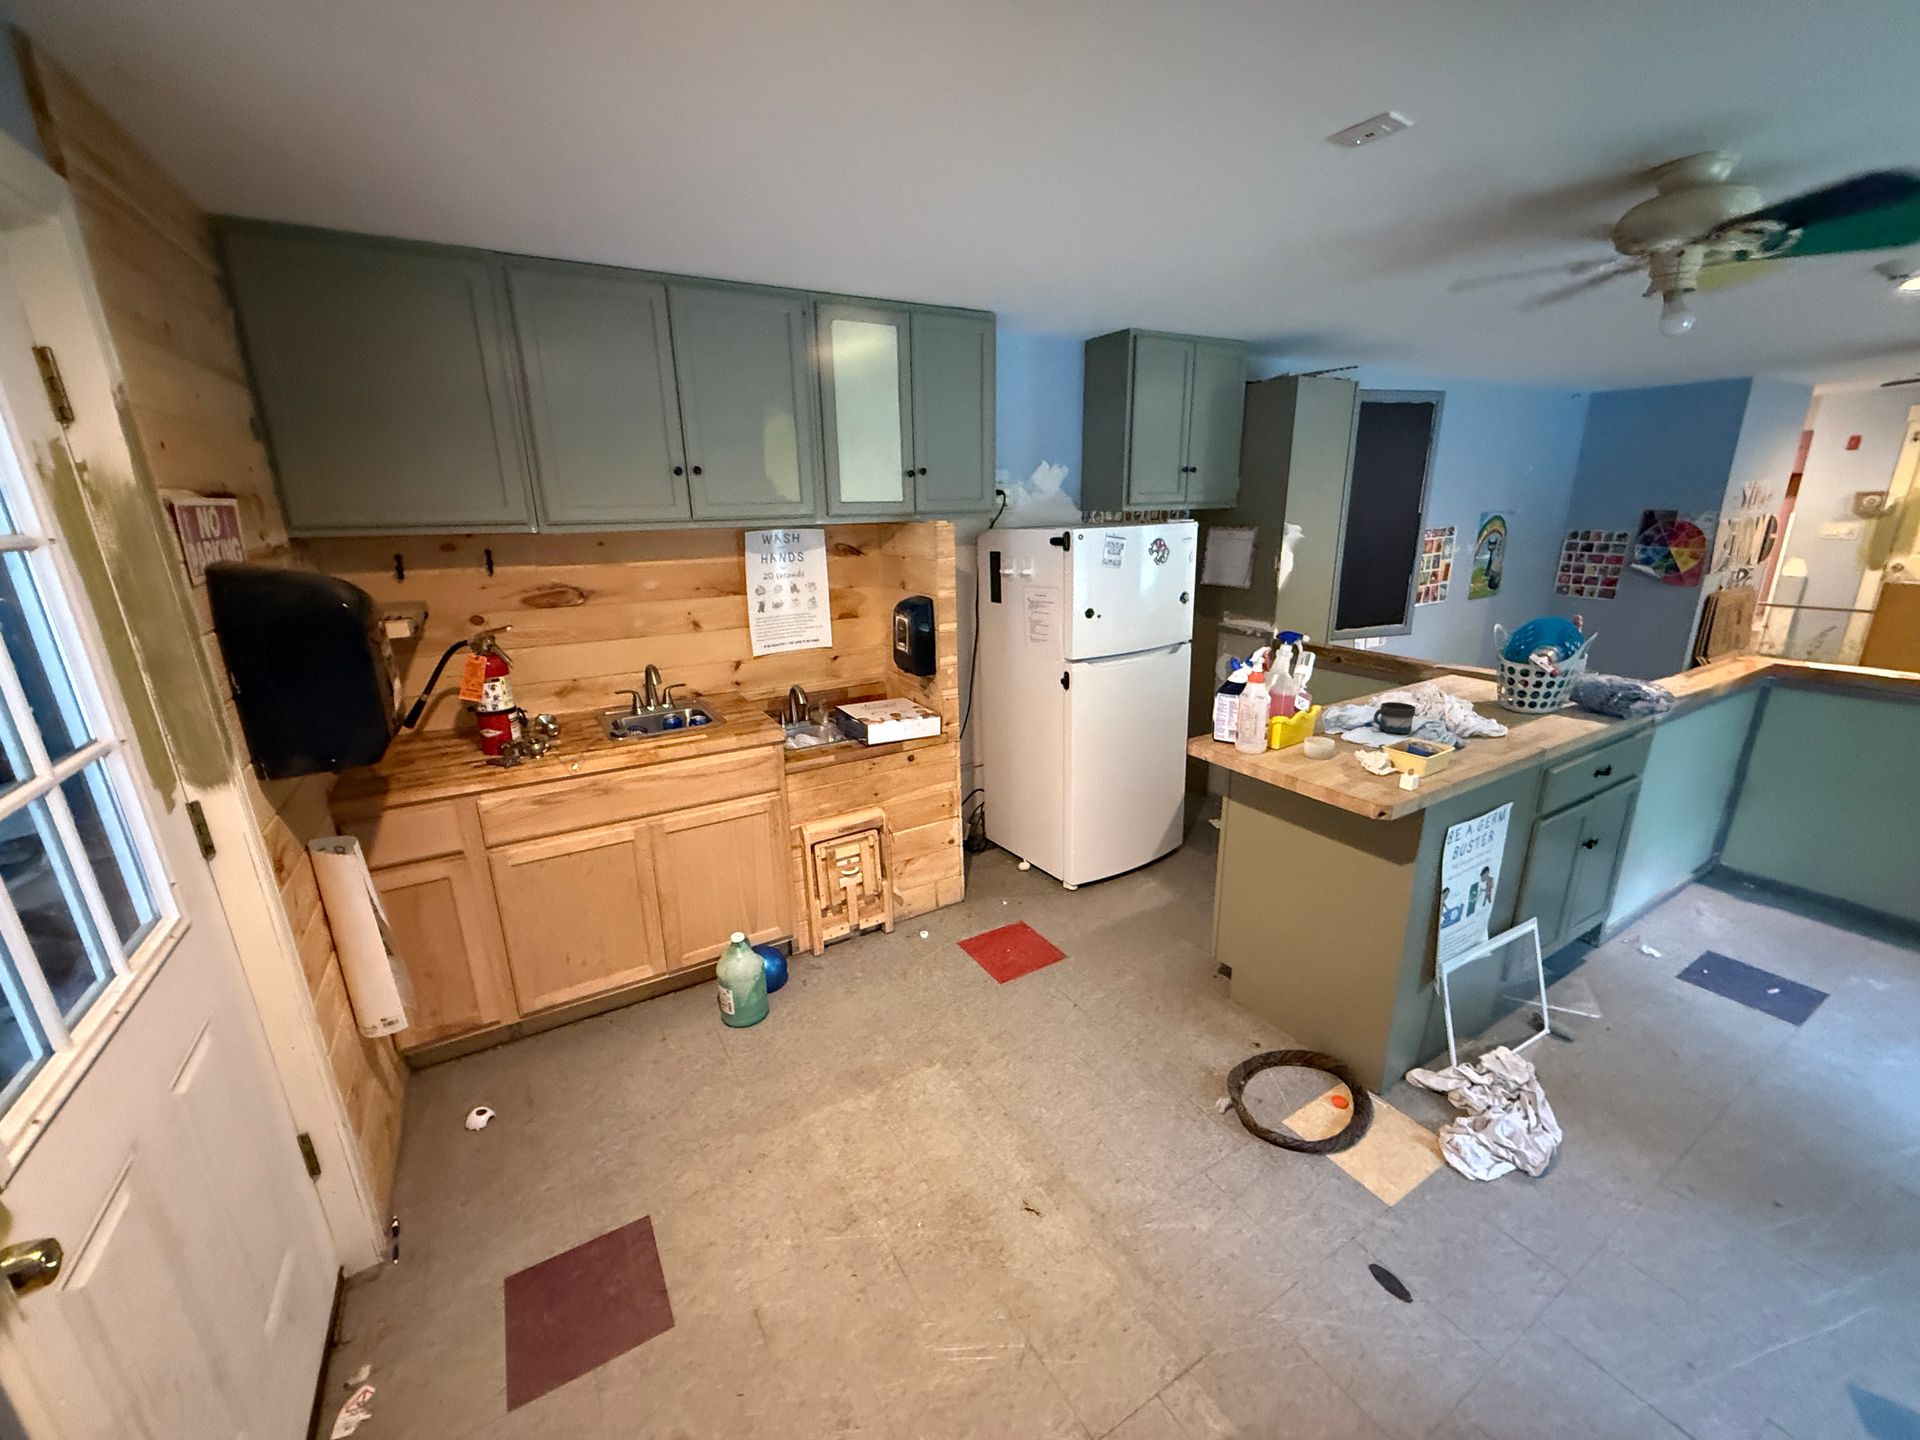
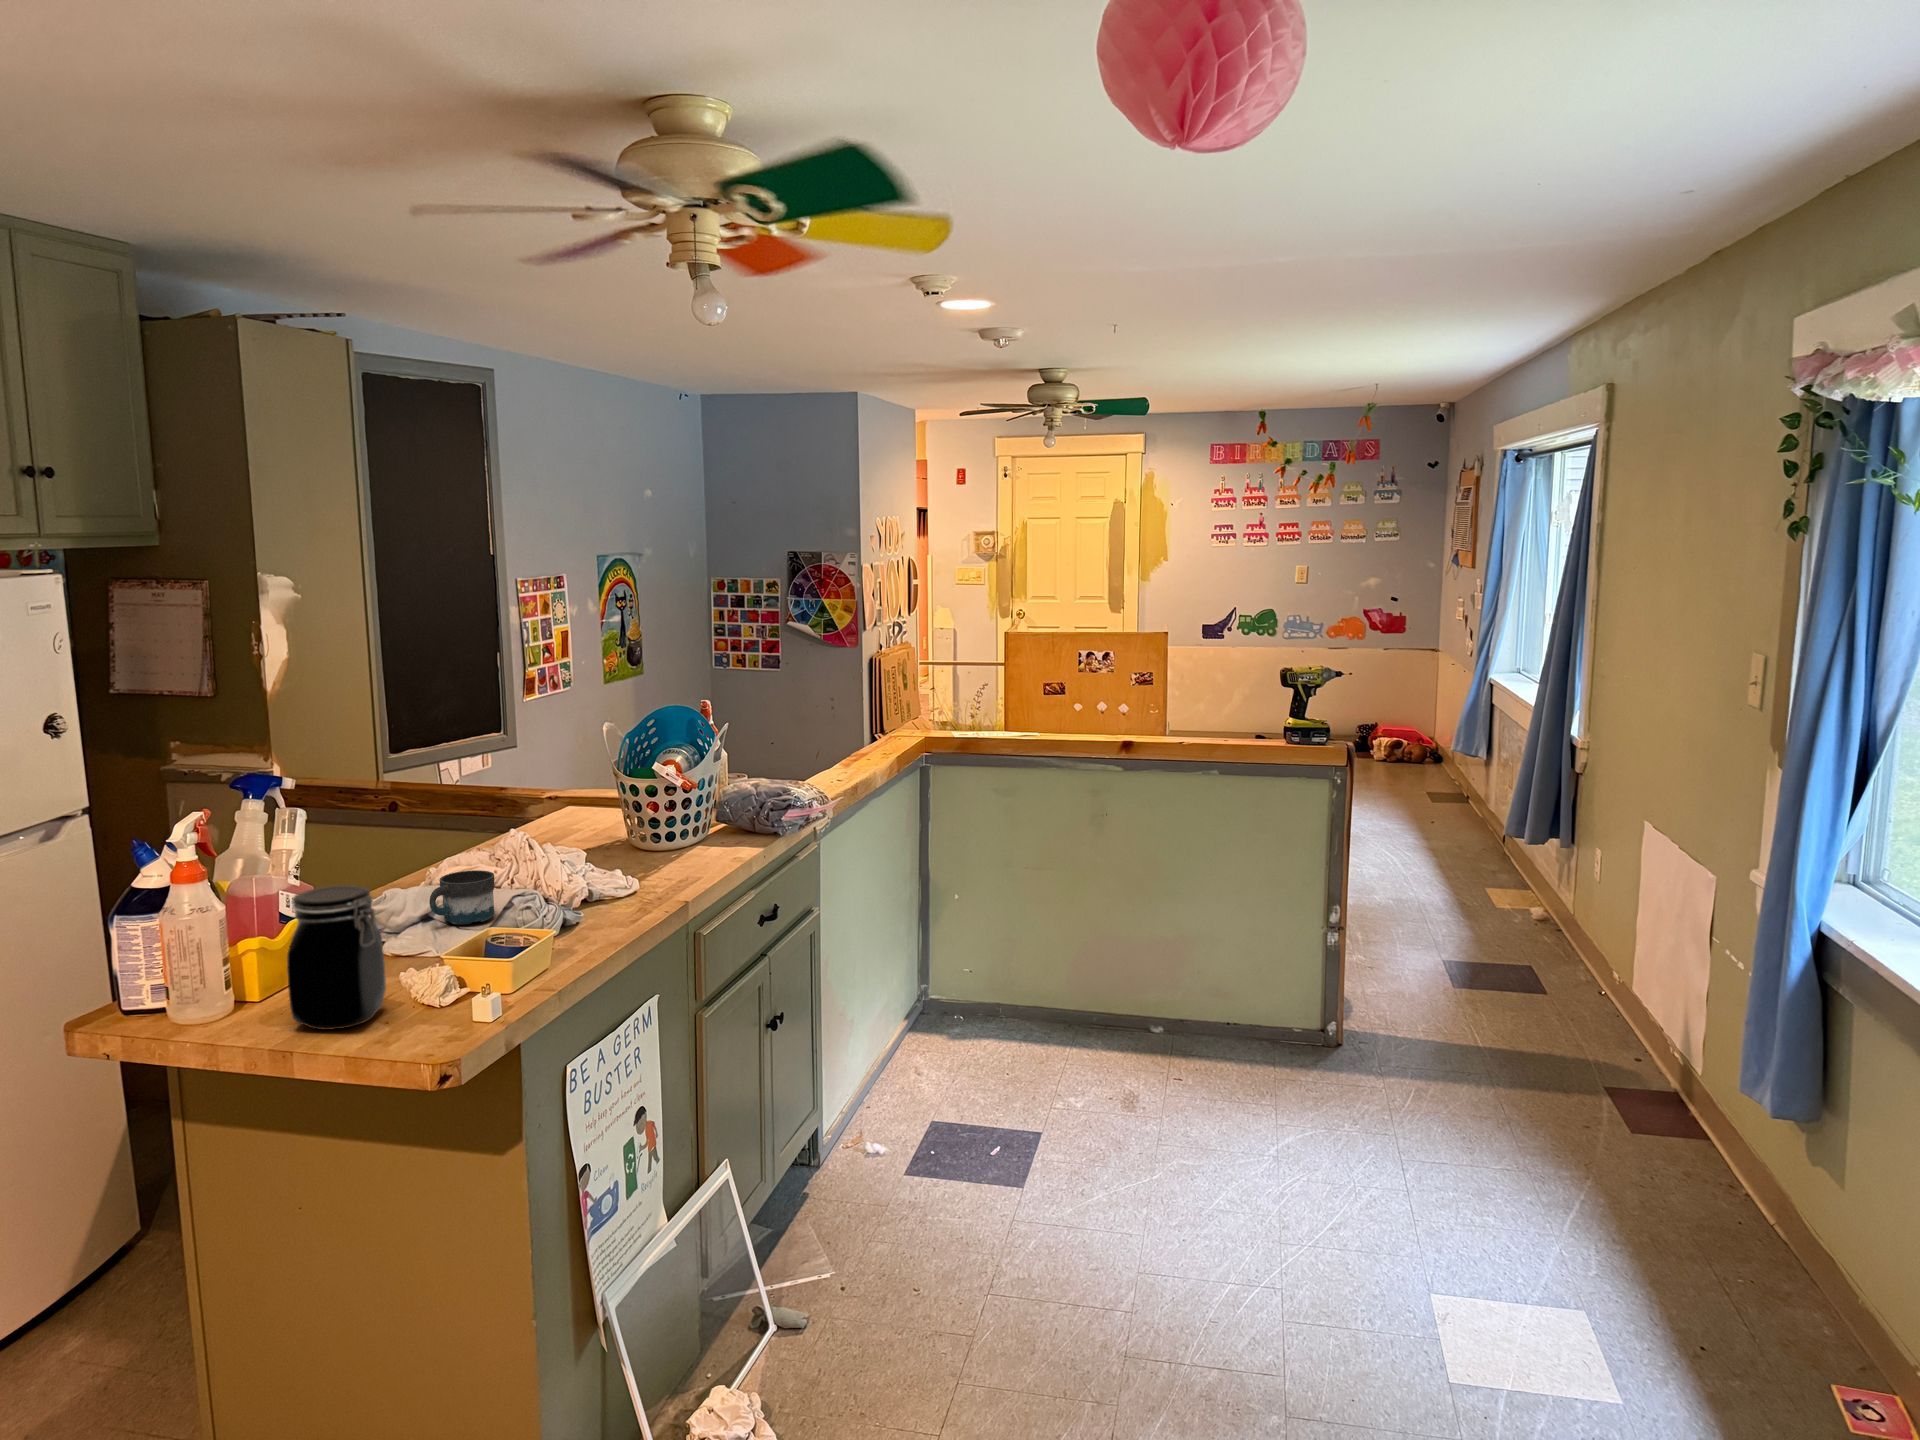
jar: none [1301,697,1357,774] -> present [287,885,386,1030]

